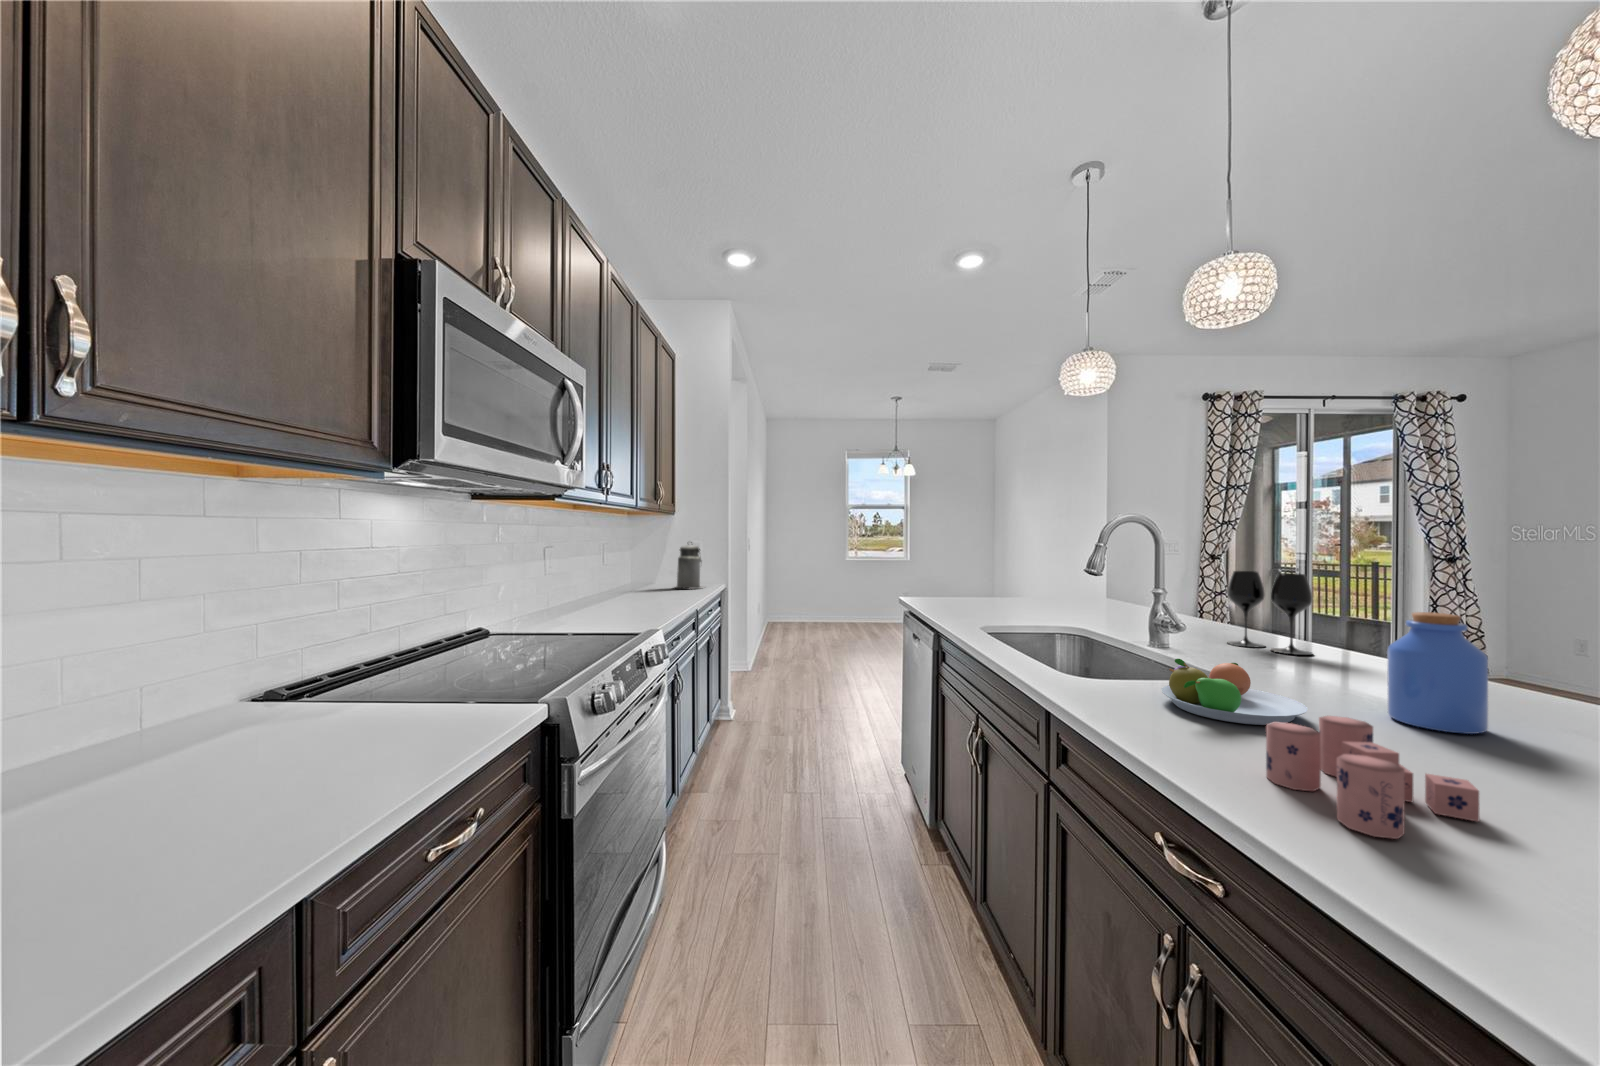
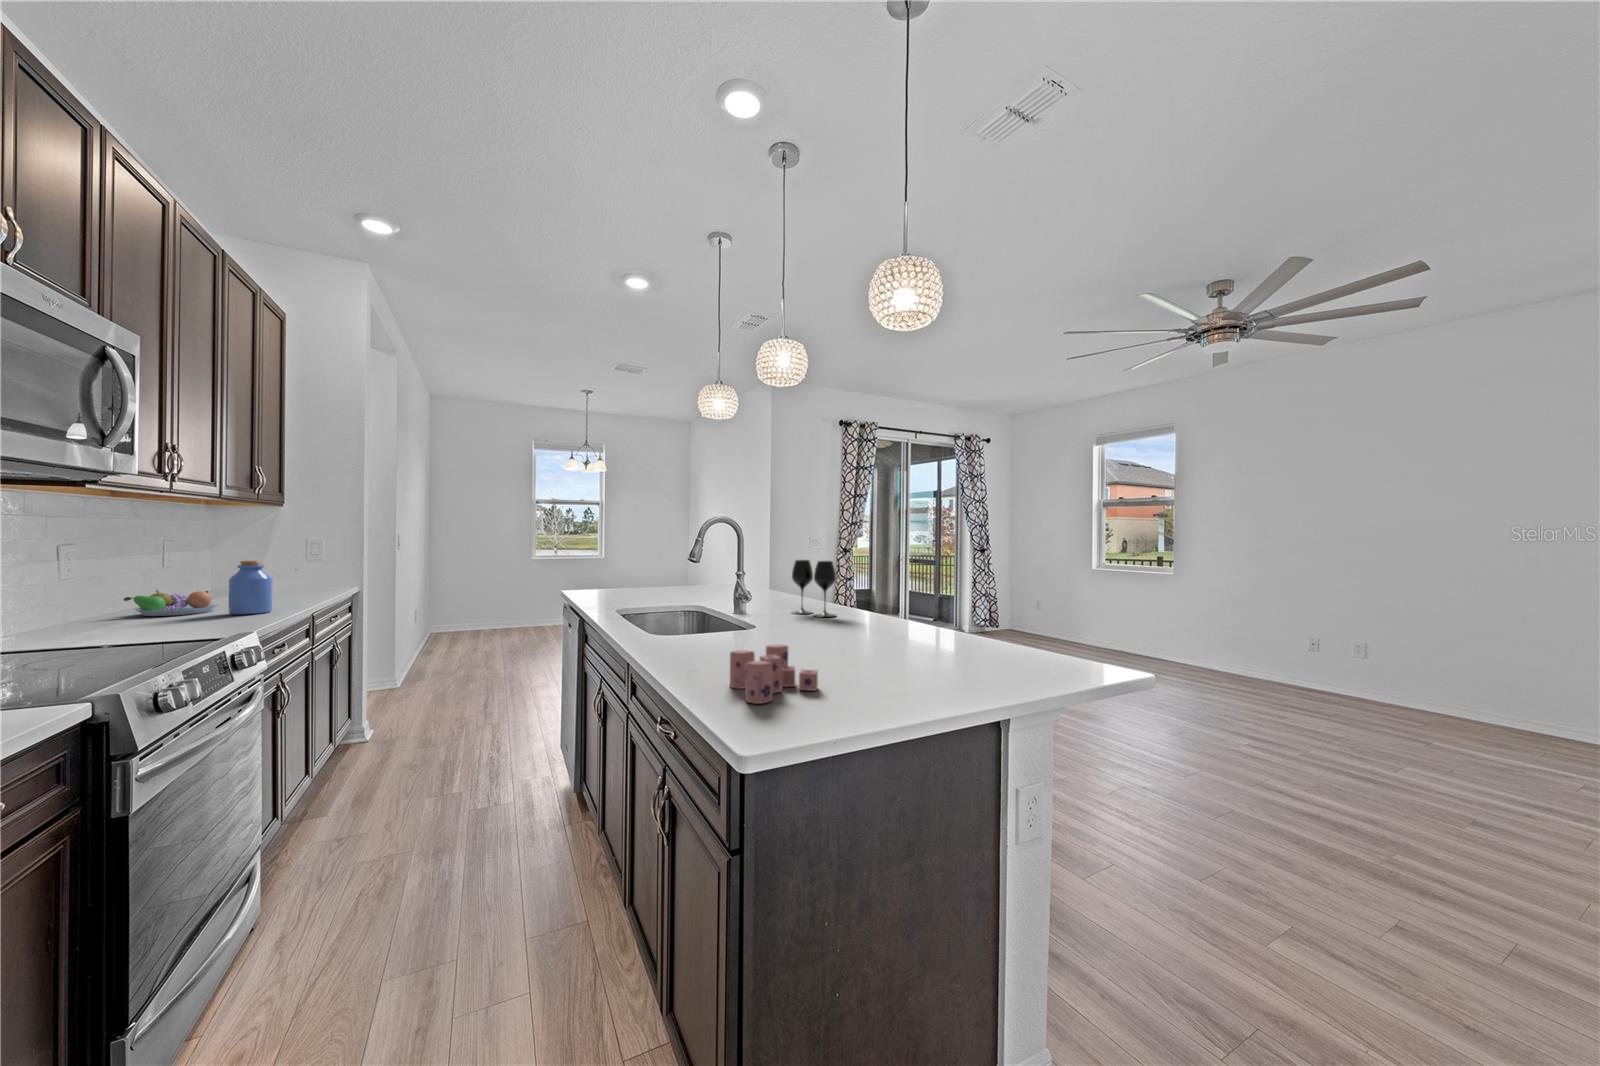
canister: present [676,542,705,589] -> none [282,538,331,592]
jar: present [1387,612,1488,734] -> present [229,561,273,615]
fruit bowl: present [1162,659,1308,725] -> present [124,590,219,616]

